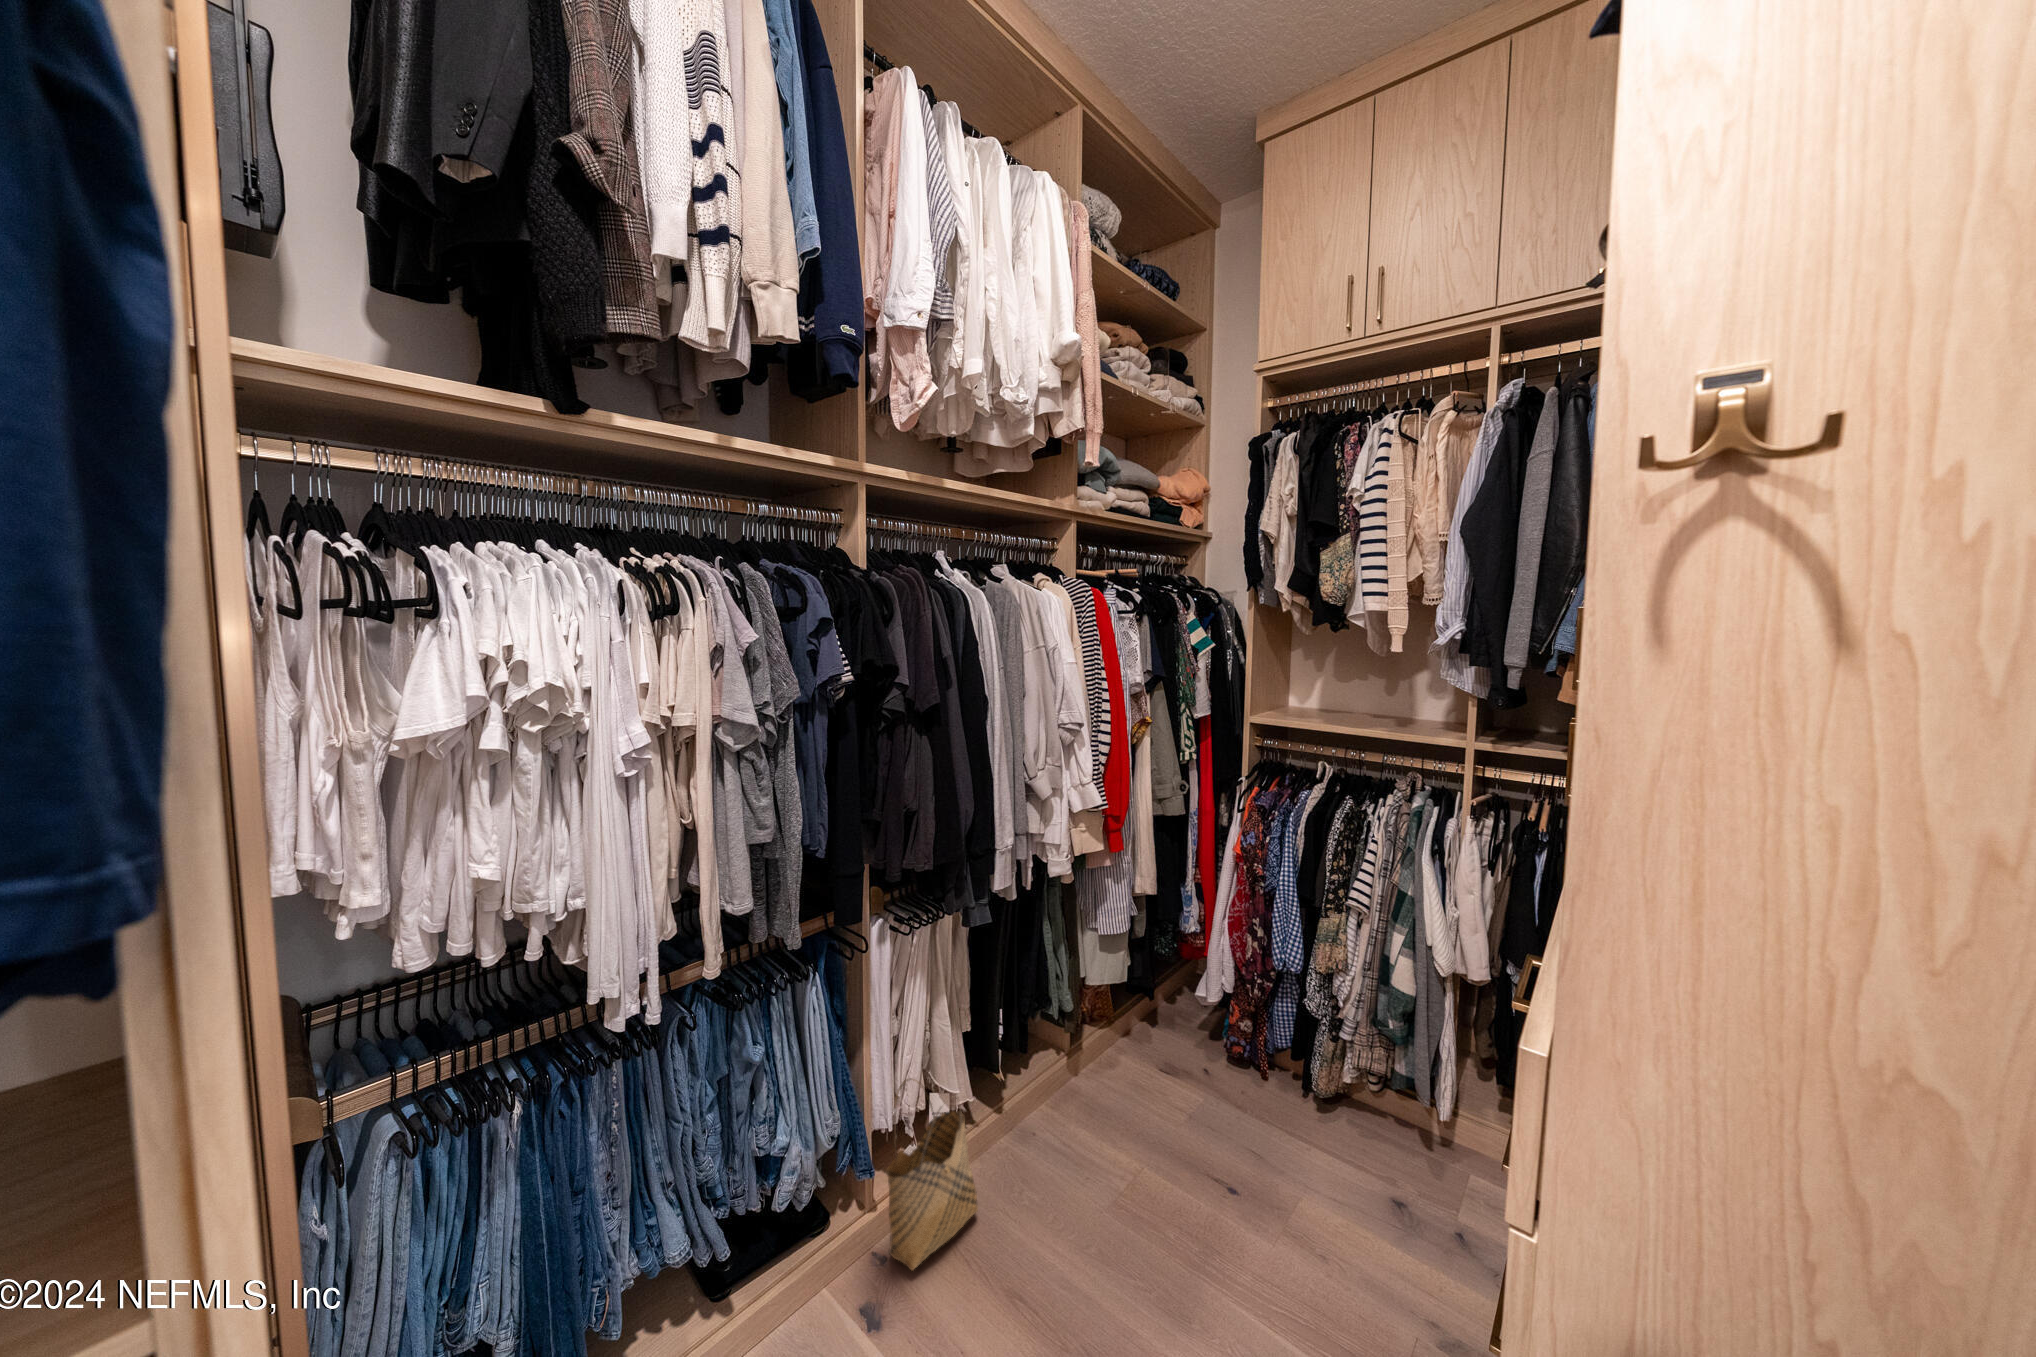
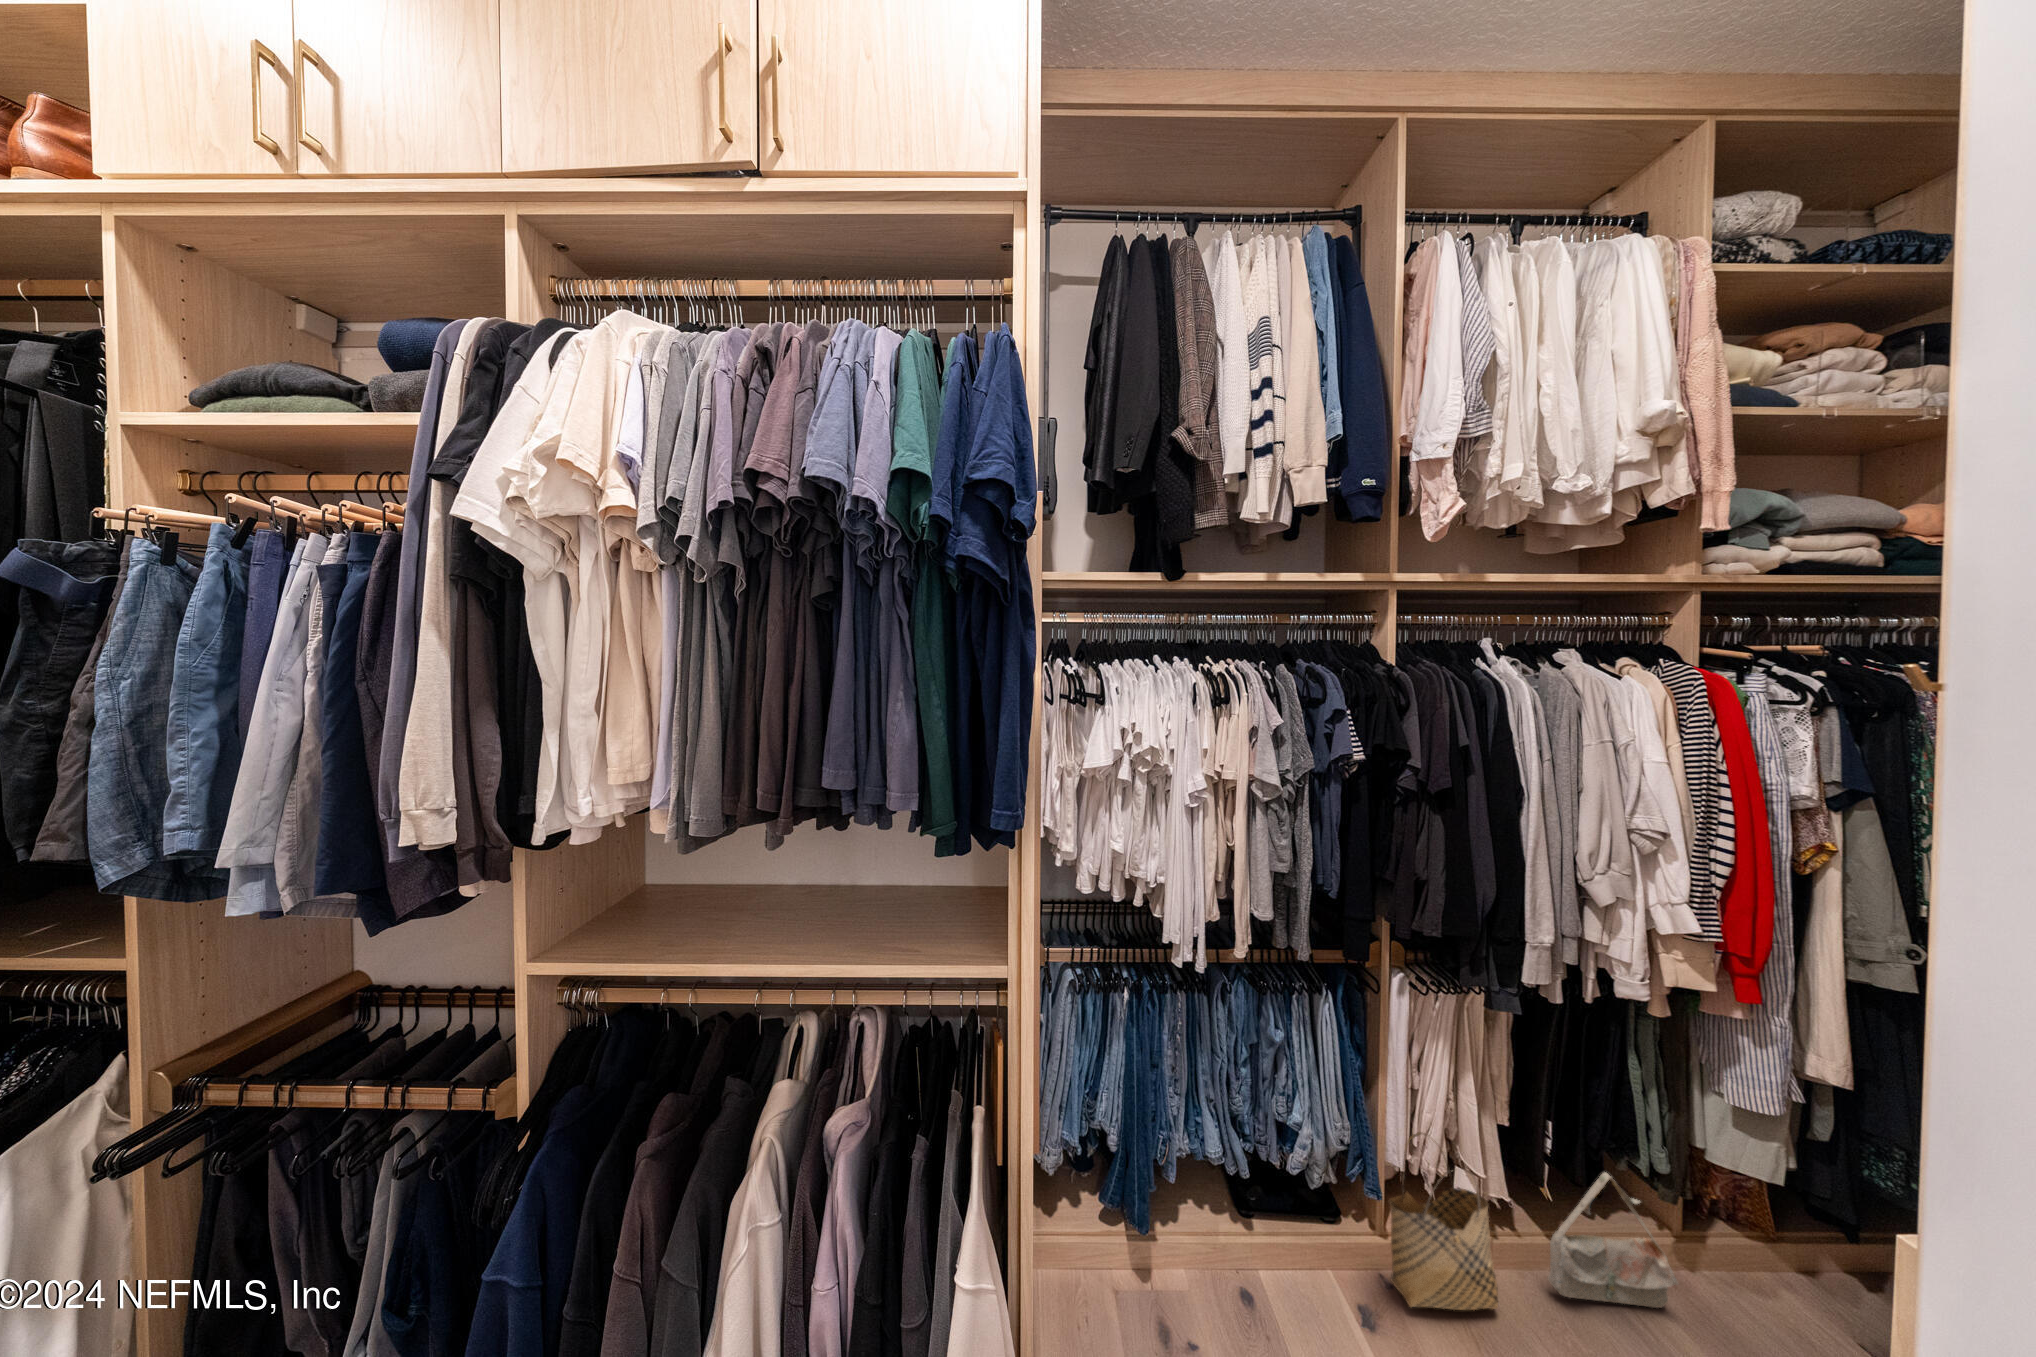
bag: none [1004,1032,1079,1160] -> present [1548,1172,1678,1308]

